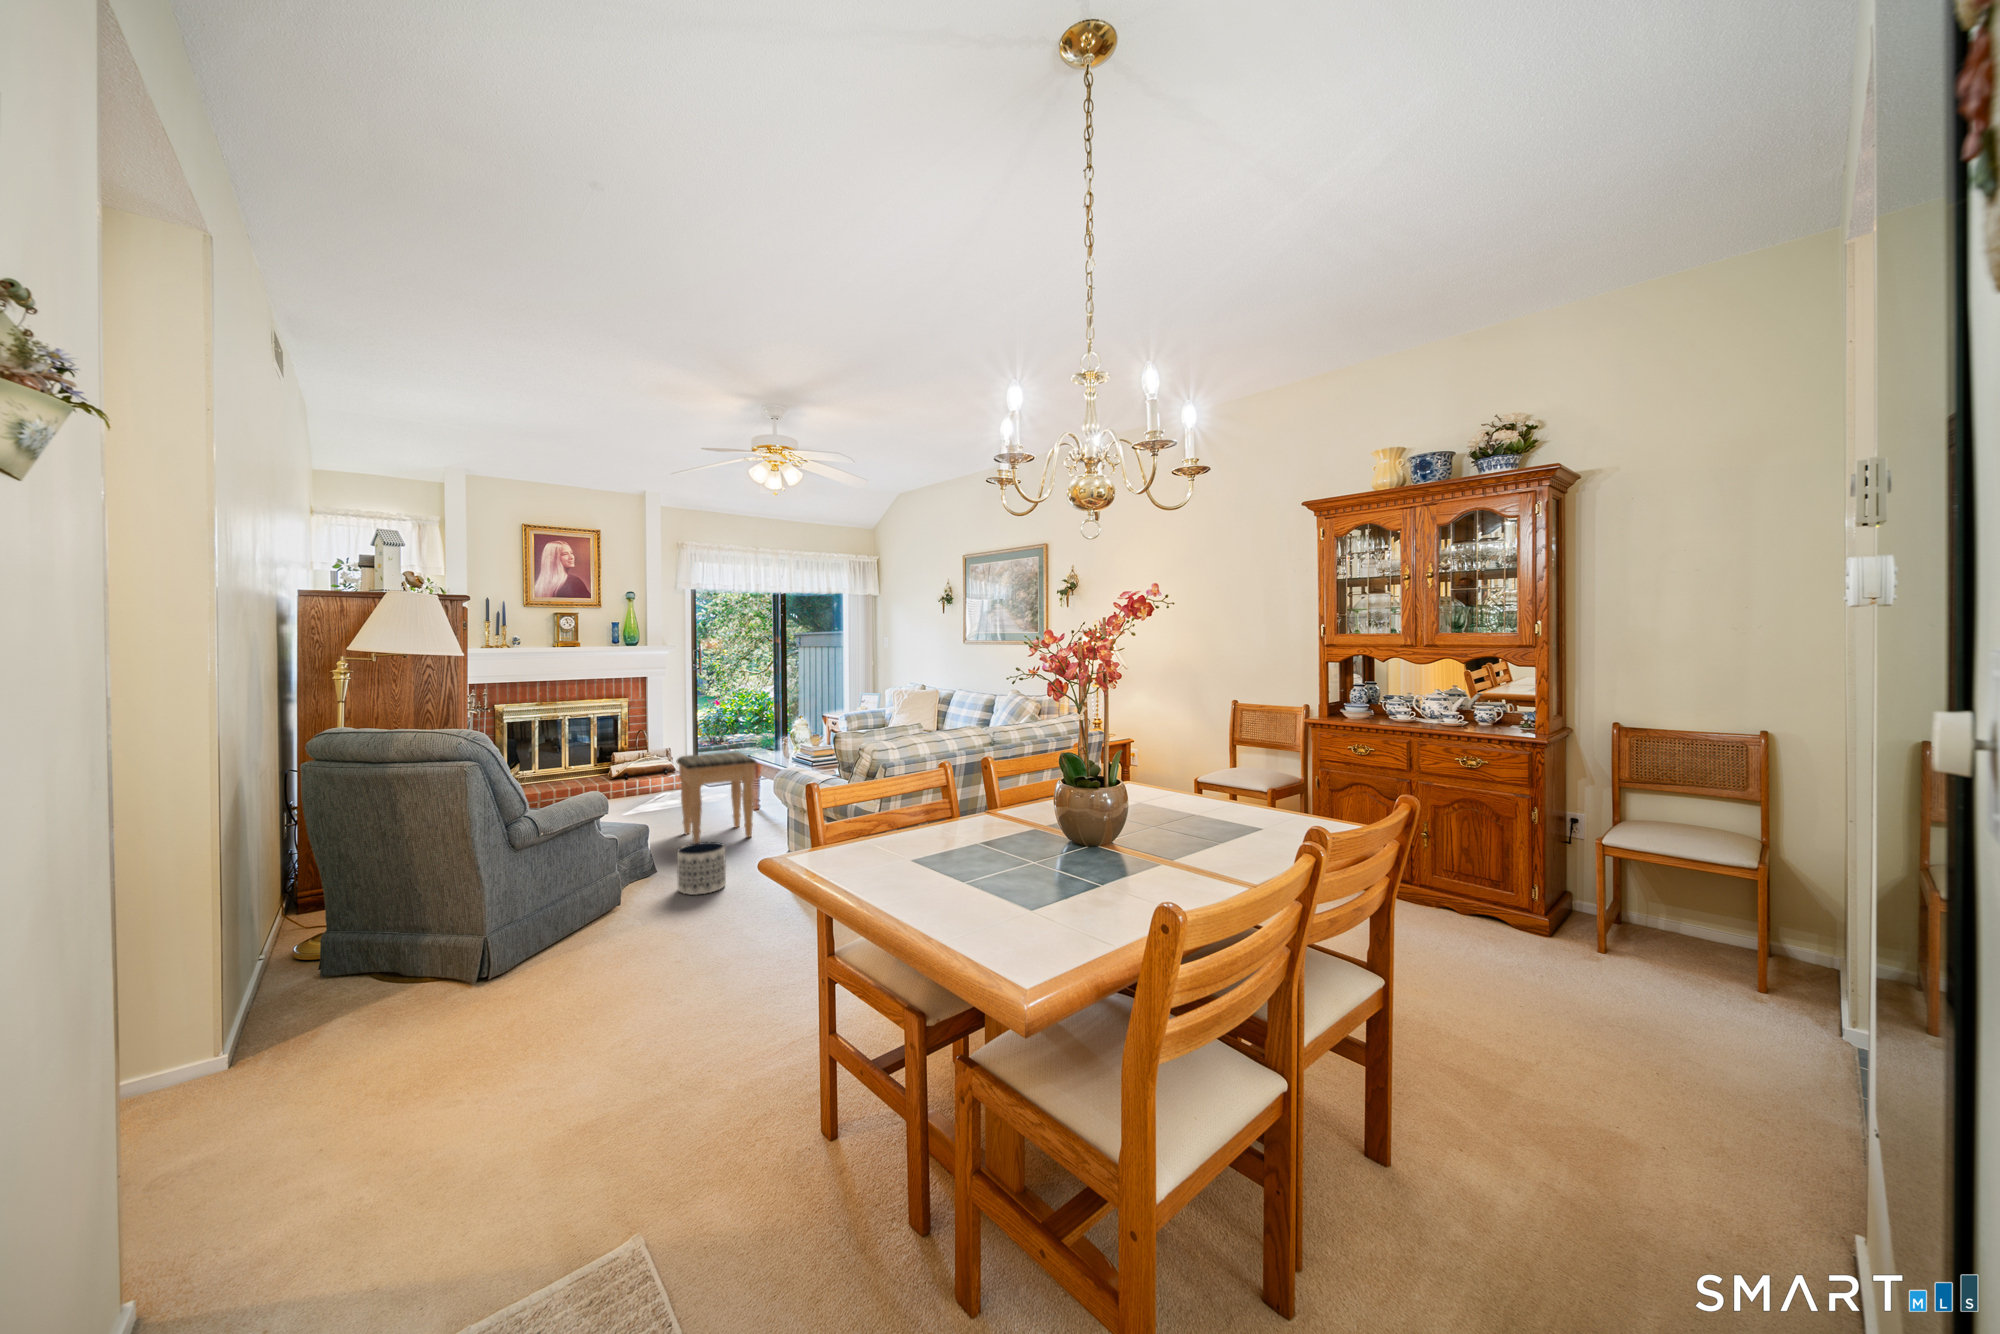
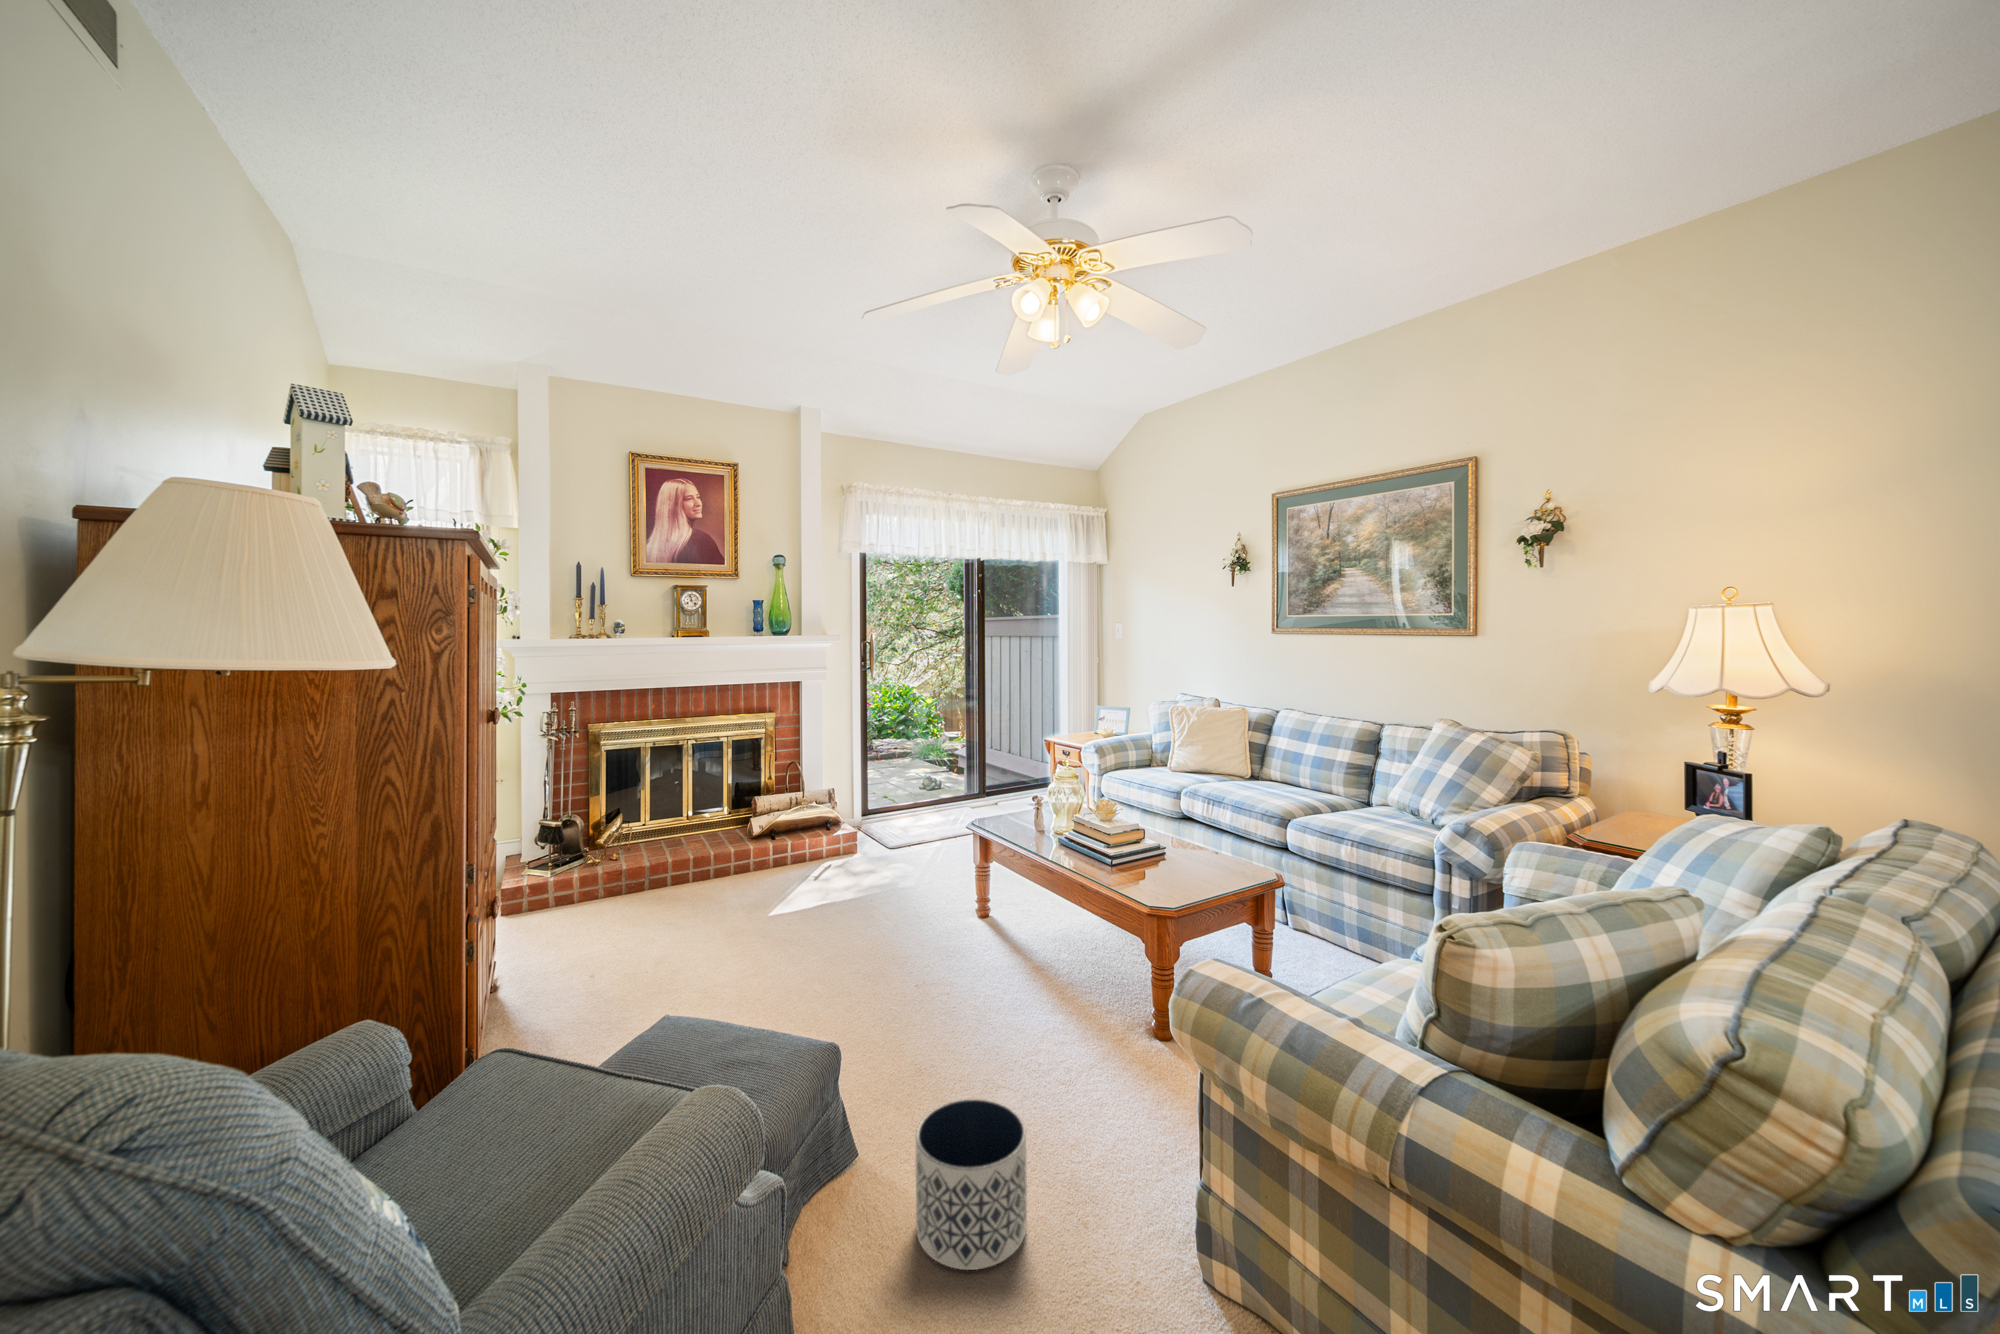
footstool: present [677,752,757,843] -> none [868,828,1020,1024]

